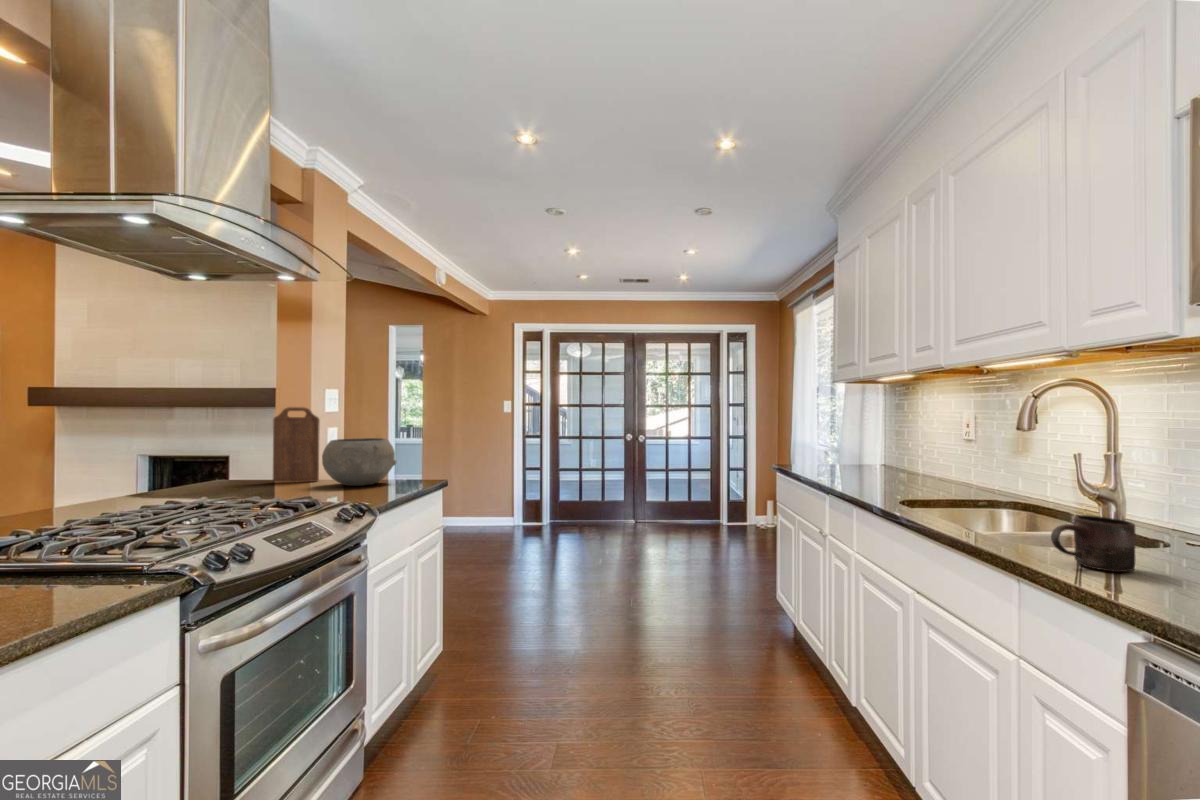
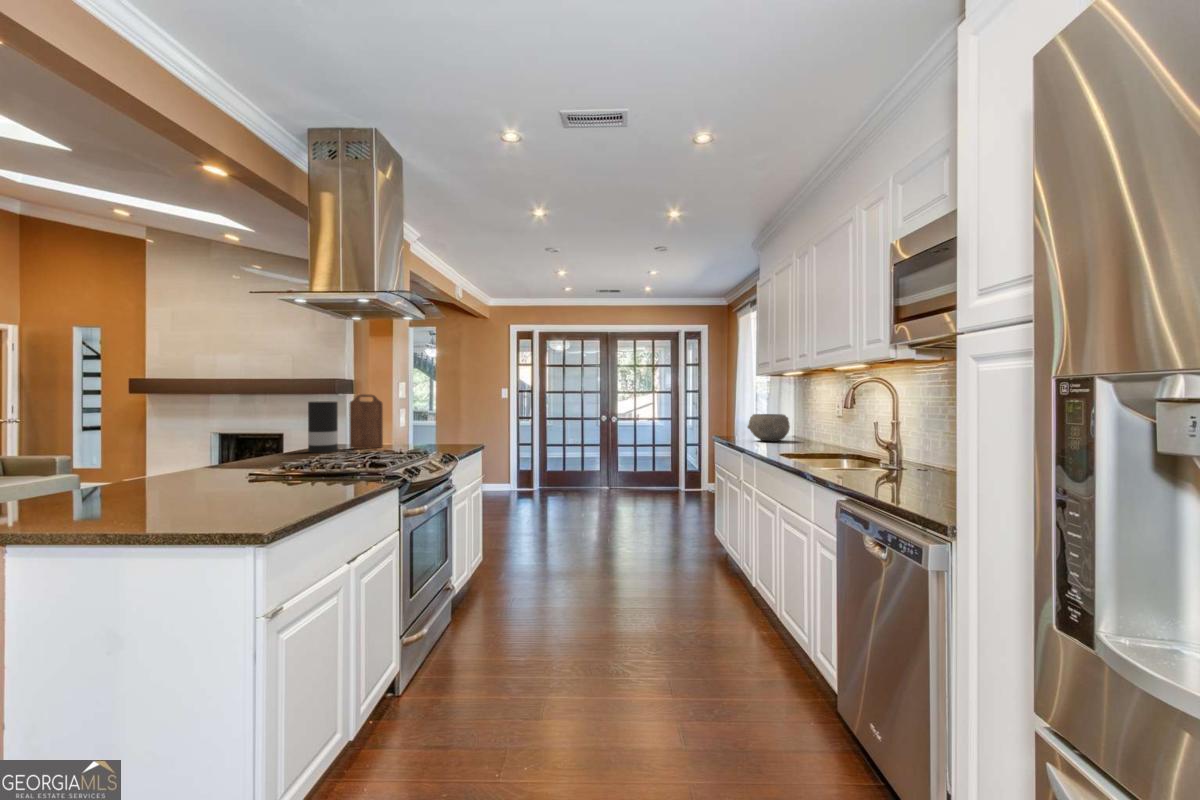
vase: none [204,417,250,491] -> present [308,401,338,453]
ceramic bowl: present [322,438,396,486] -> present [748,414,790,441]
mug: present [1051,515,1136,572] -> none [827,451,866,478]

